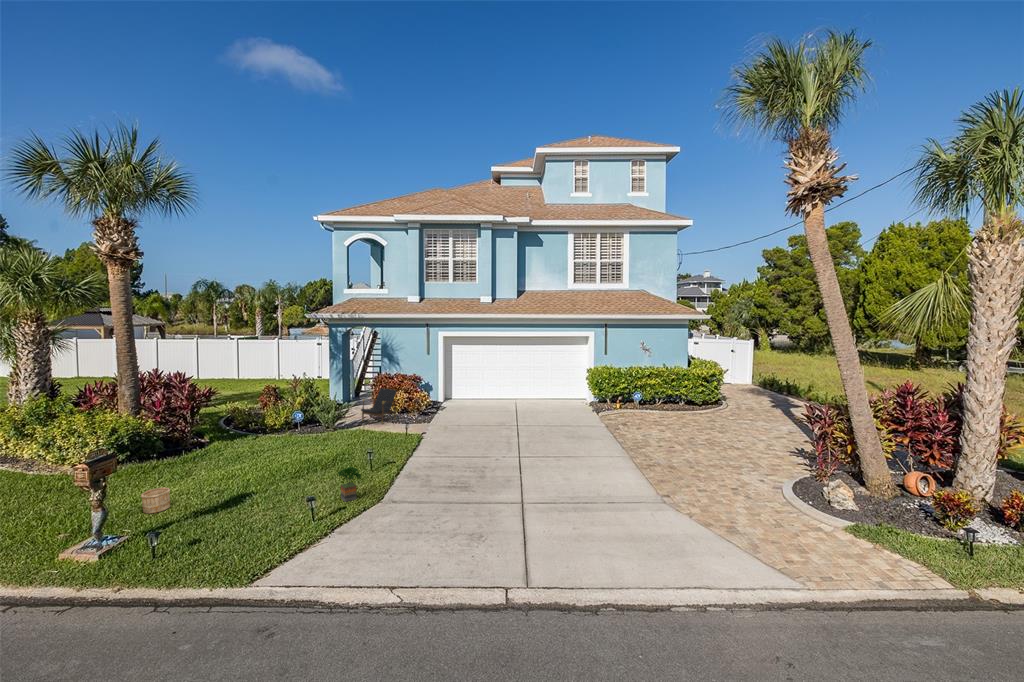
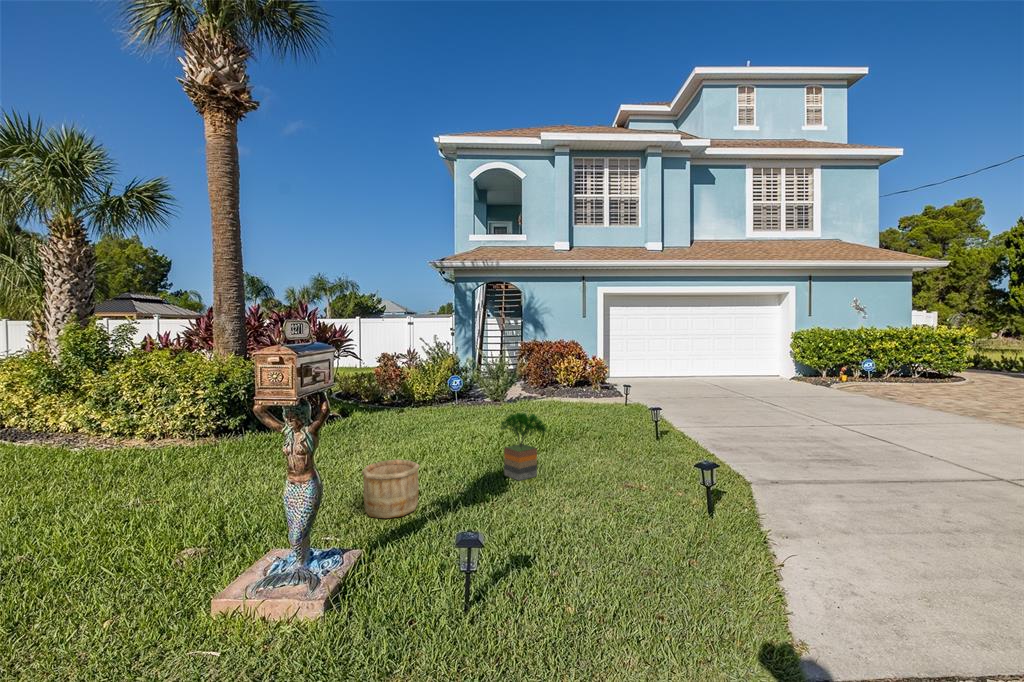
lounge chair: present [361,388,396,424] -> none [539,350,583,397]
potted tree: present [338,467,361,502] -> present [501,413,547,480]

